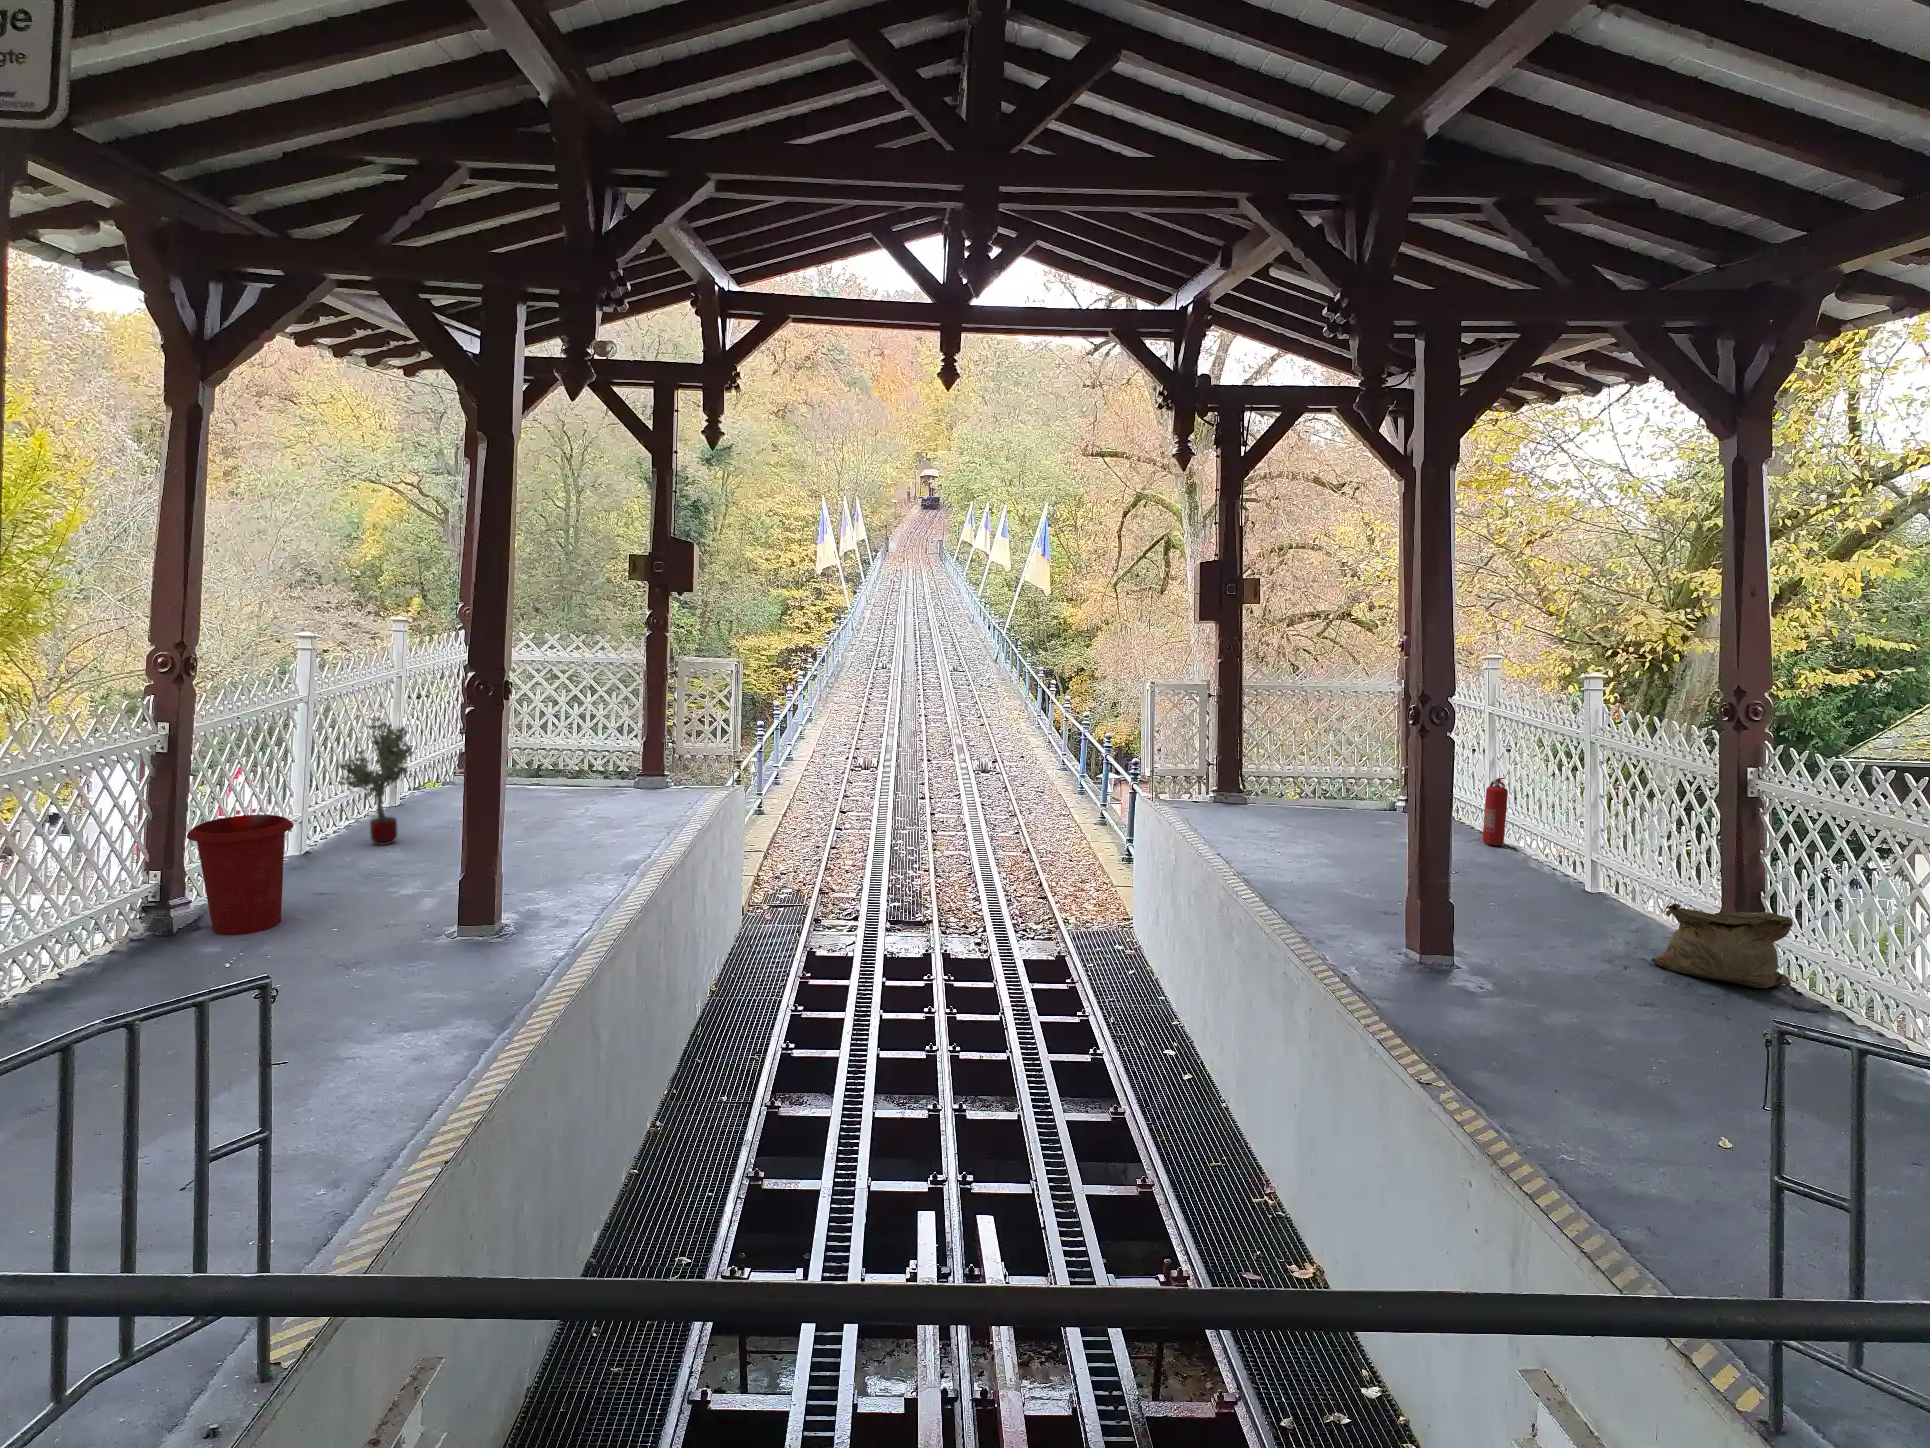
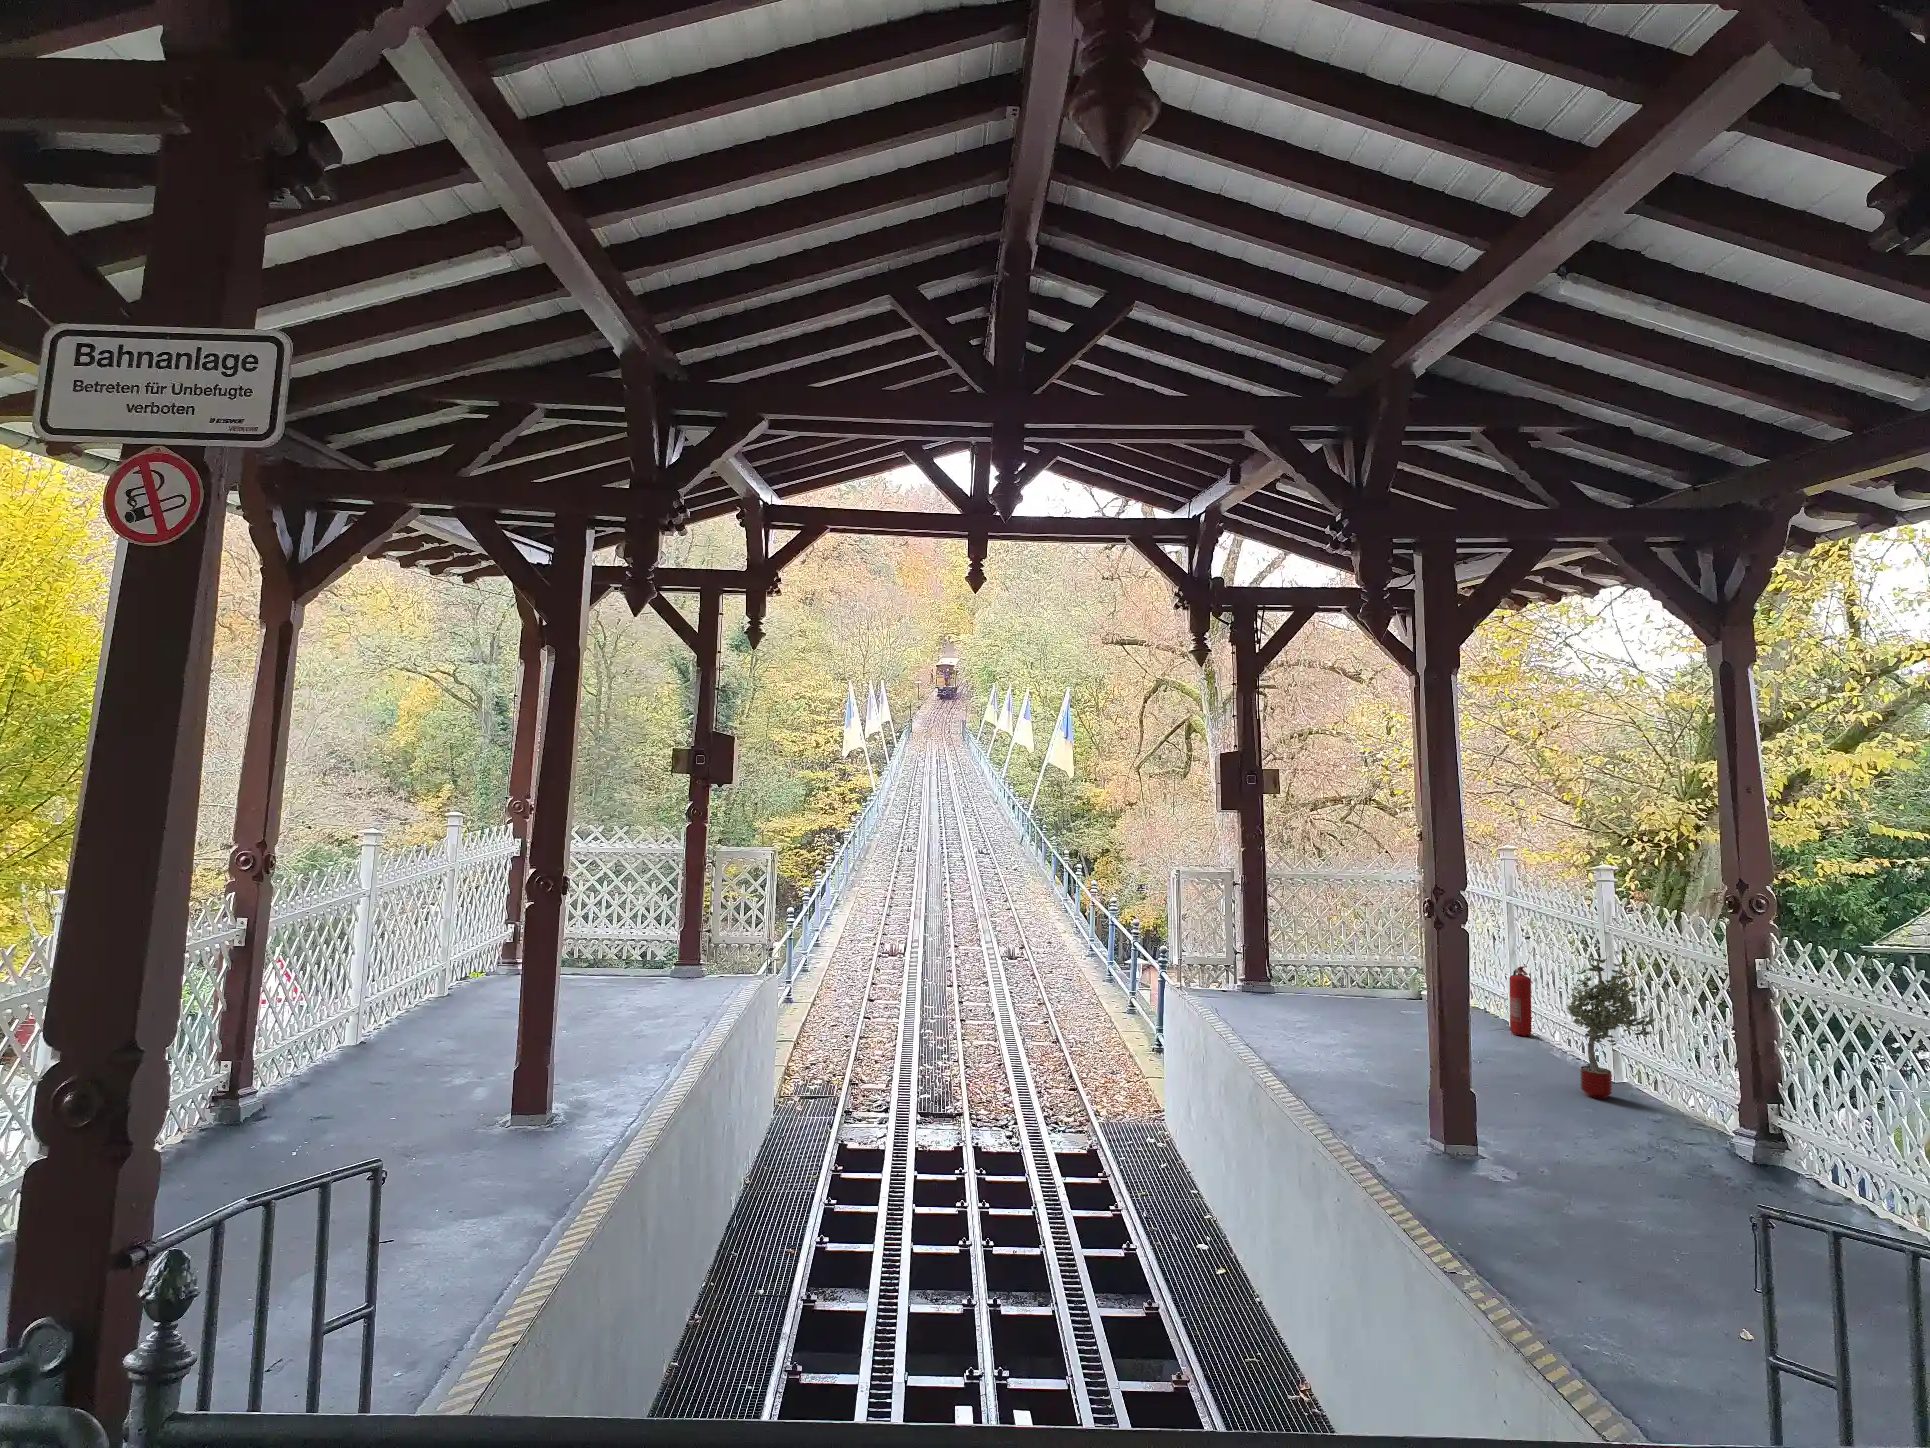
potted tree: present [338,717,413,845] -> present [1567,958,1656,1099]
waste bin: present [187,815,294,935] -> none [268,995,365,1113]
bag: present [1651,903,1793,989] -> none [1675,1092,1814,1180]

